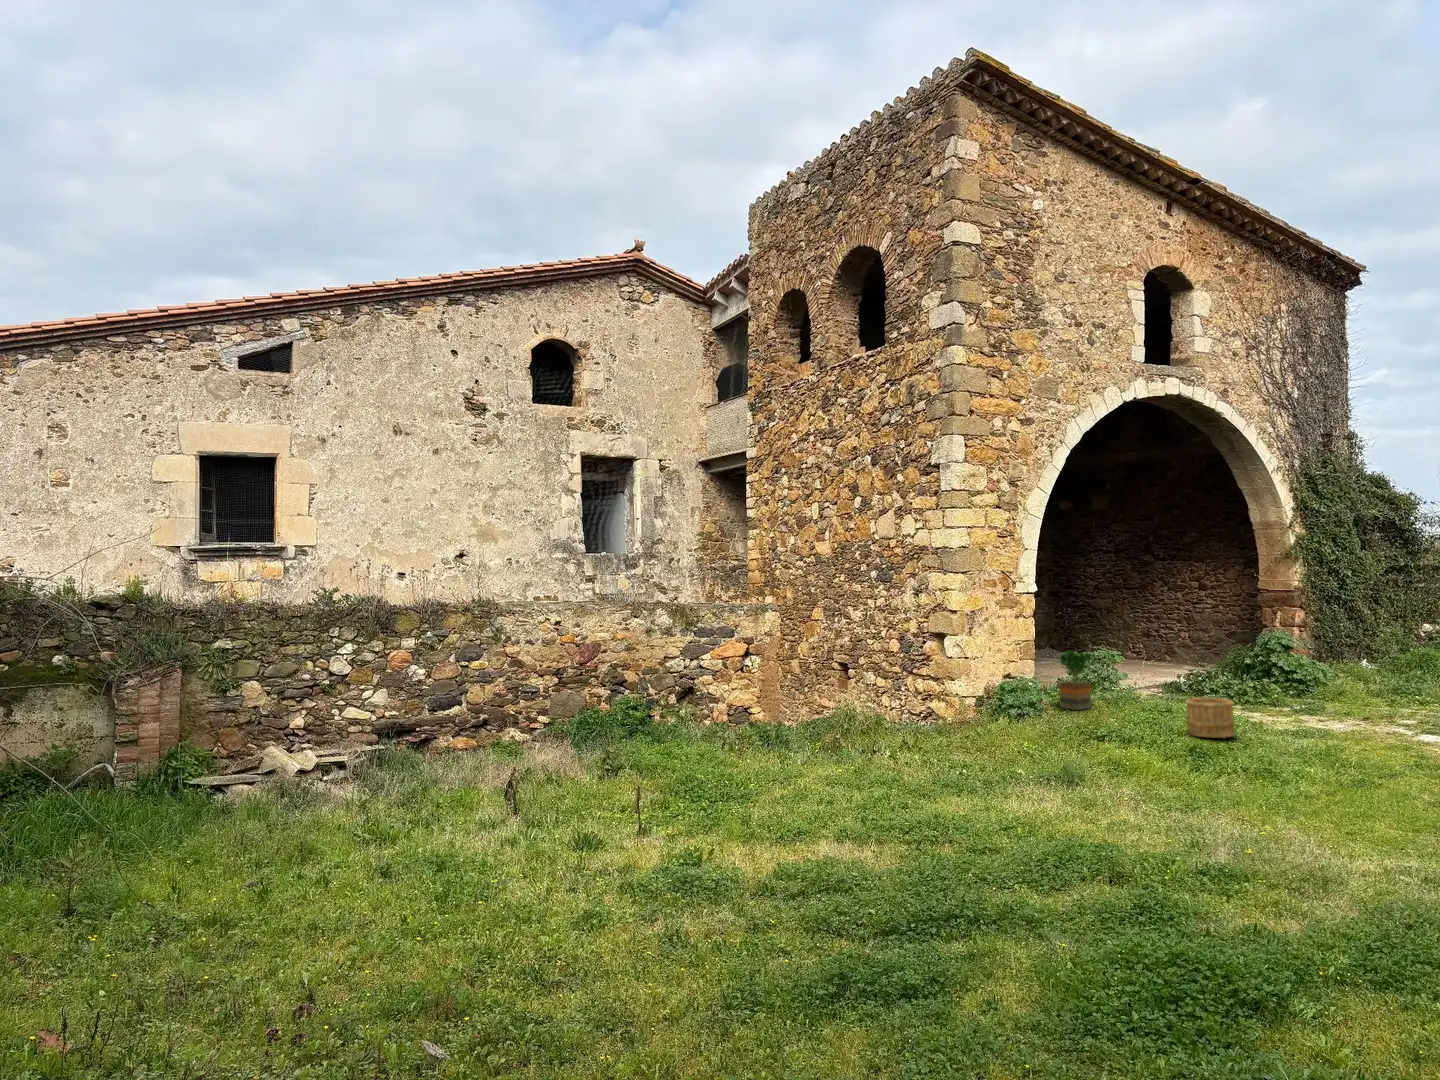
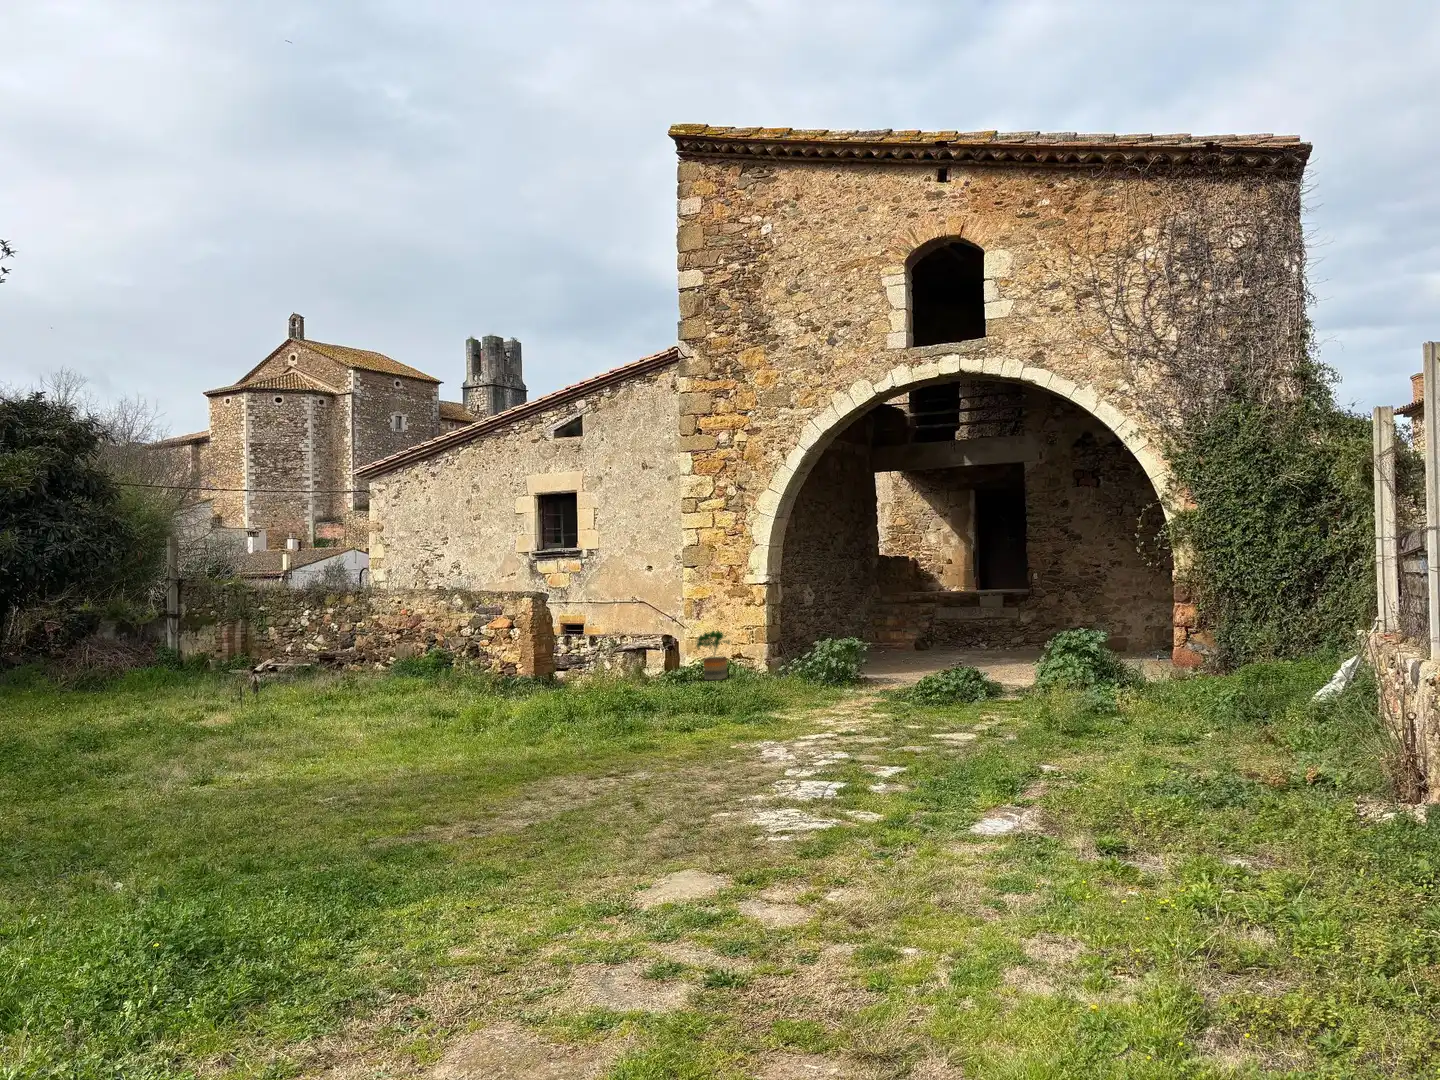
wooden bucket: present [1185,697,1234,738] -> none [655,669,692,700]

